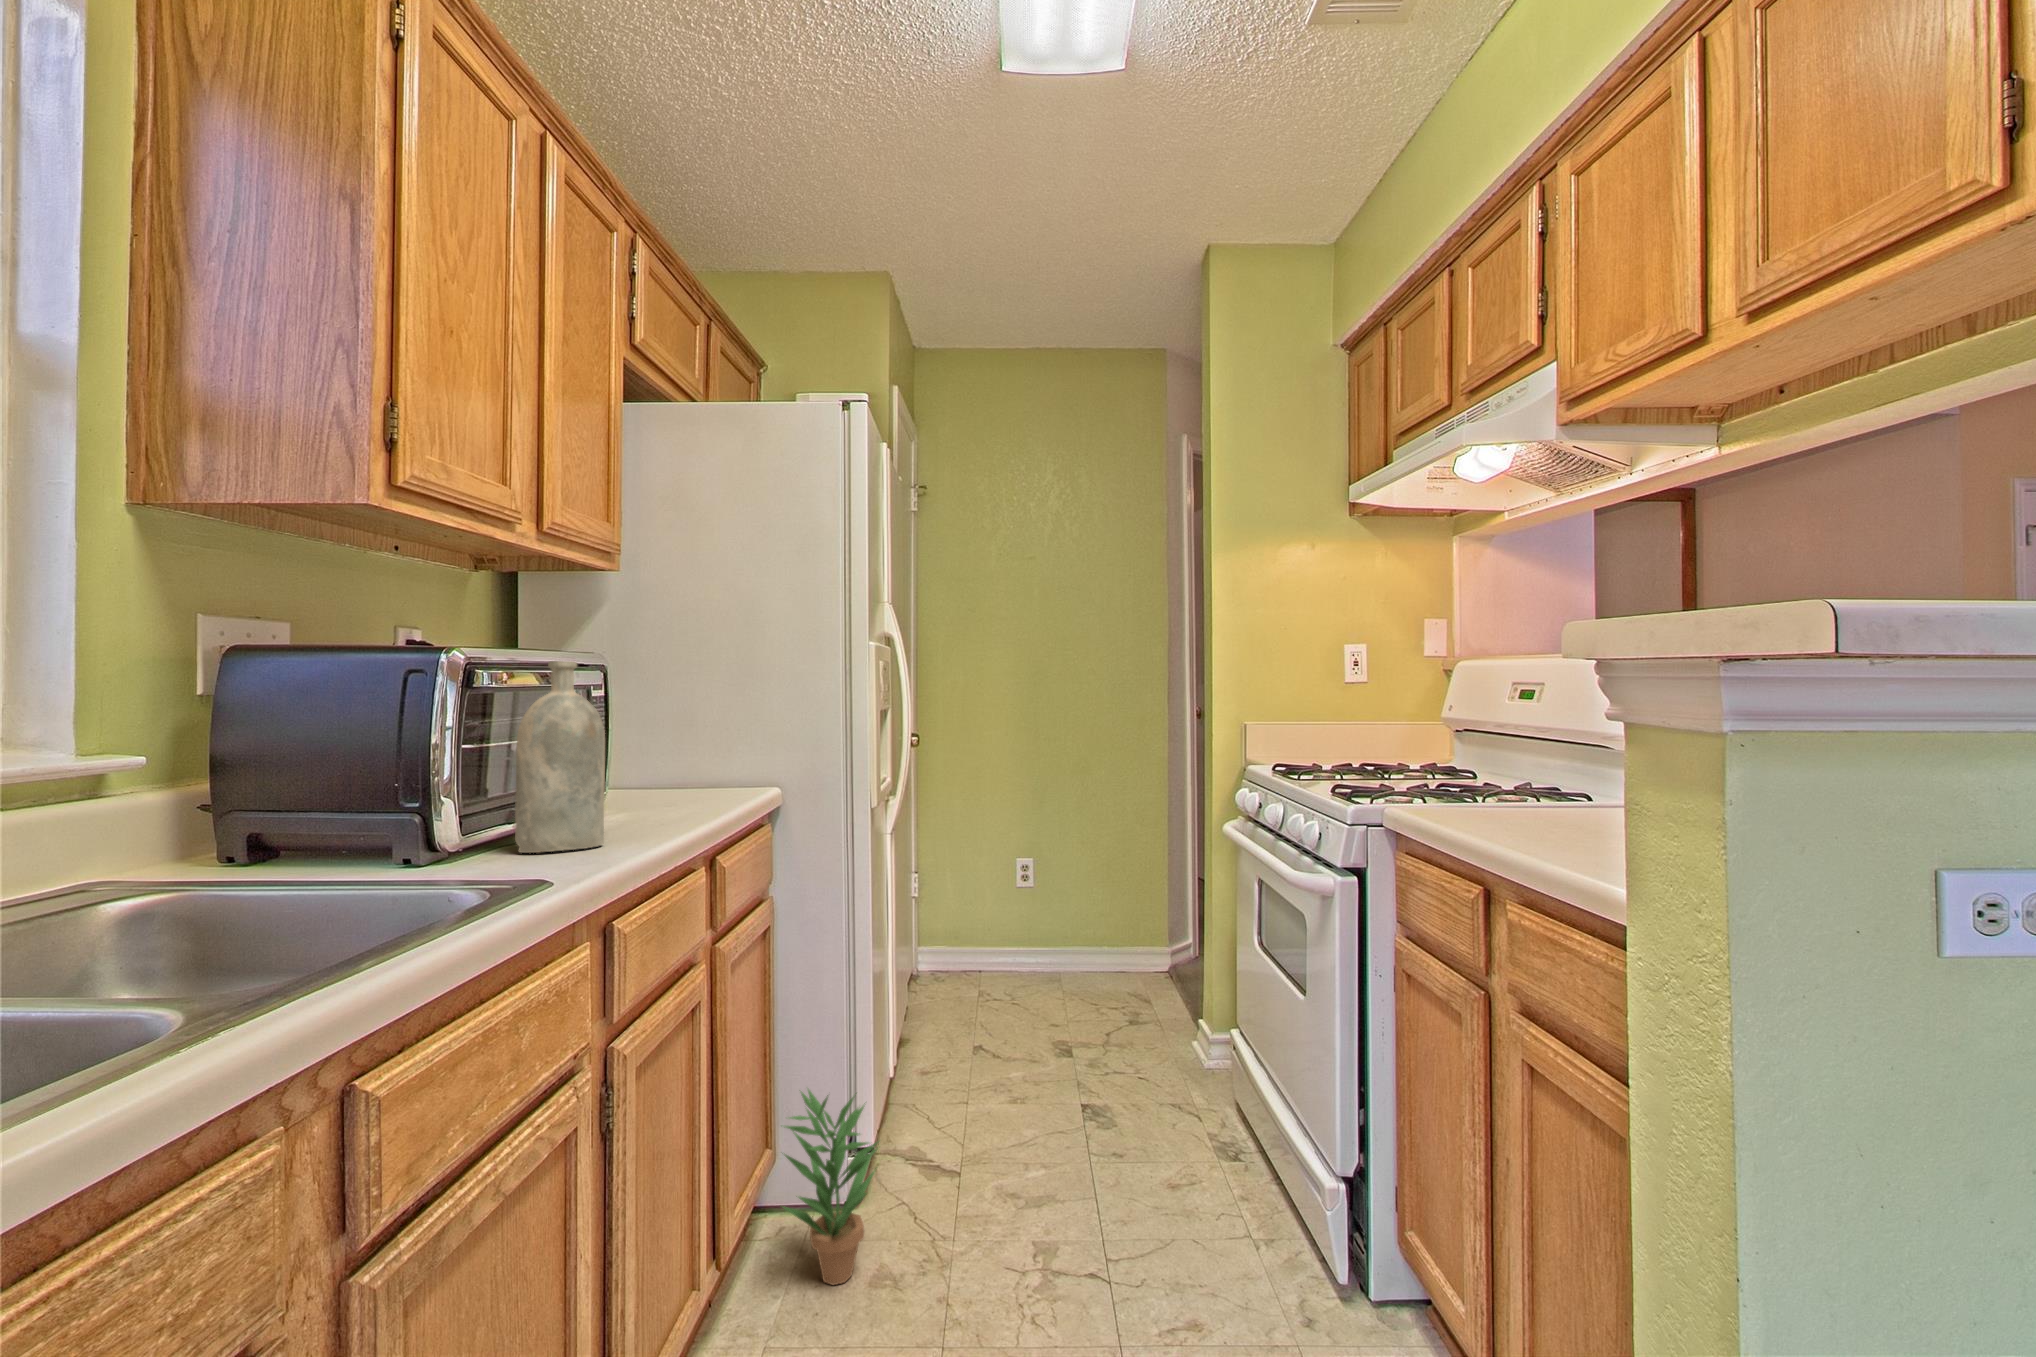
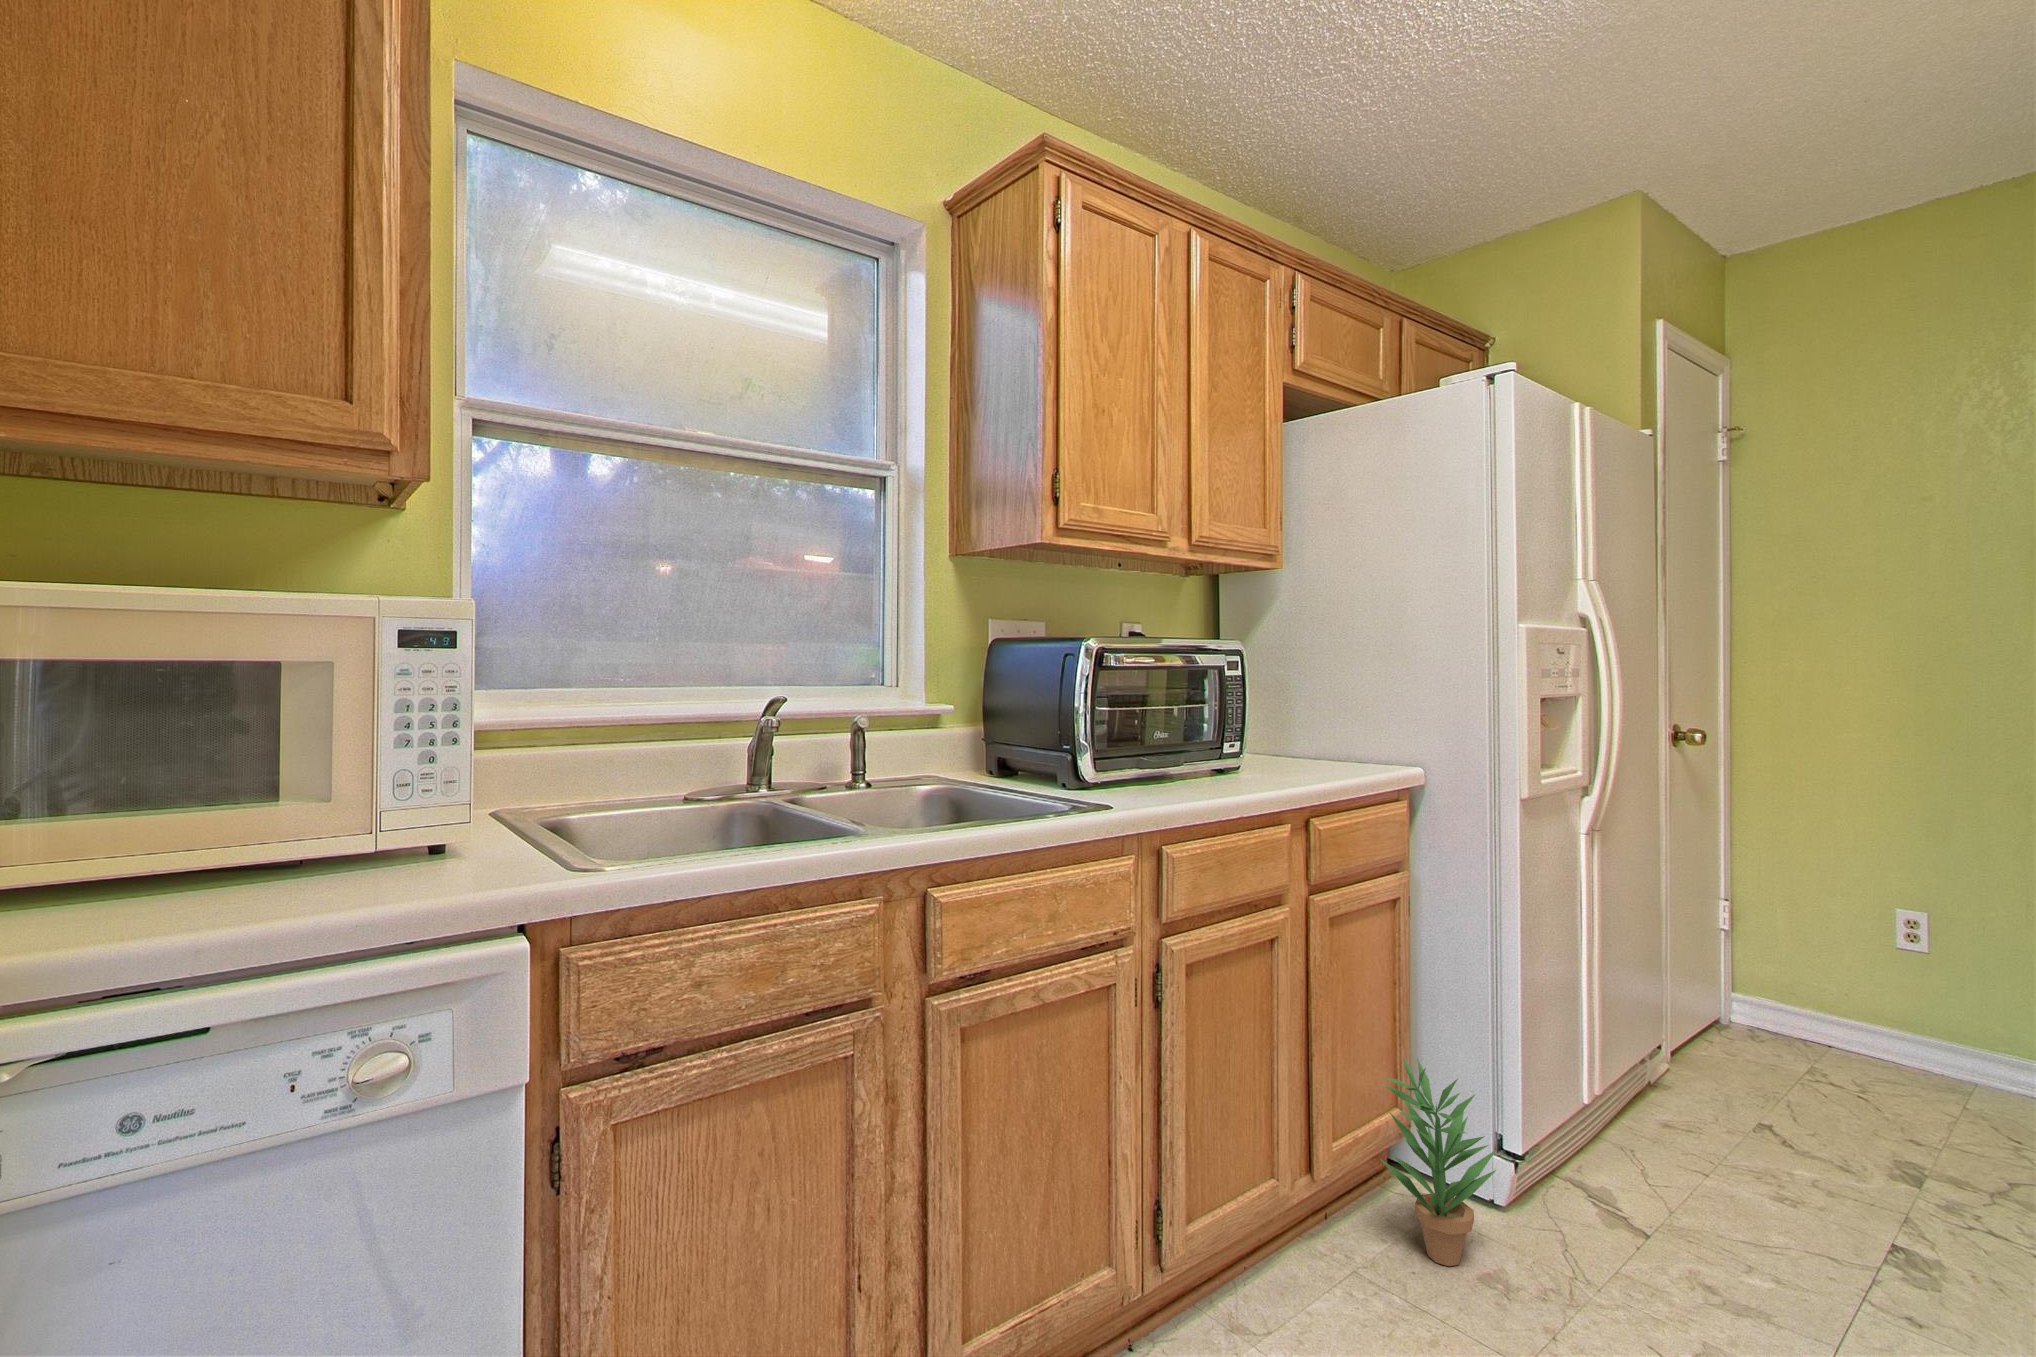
bottle: present [515,661,605,853] -> none [1132,644,1194,791]

